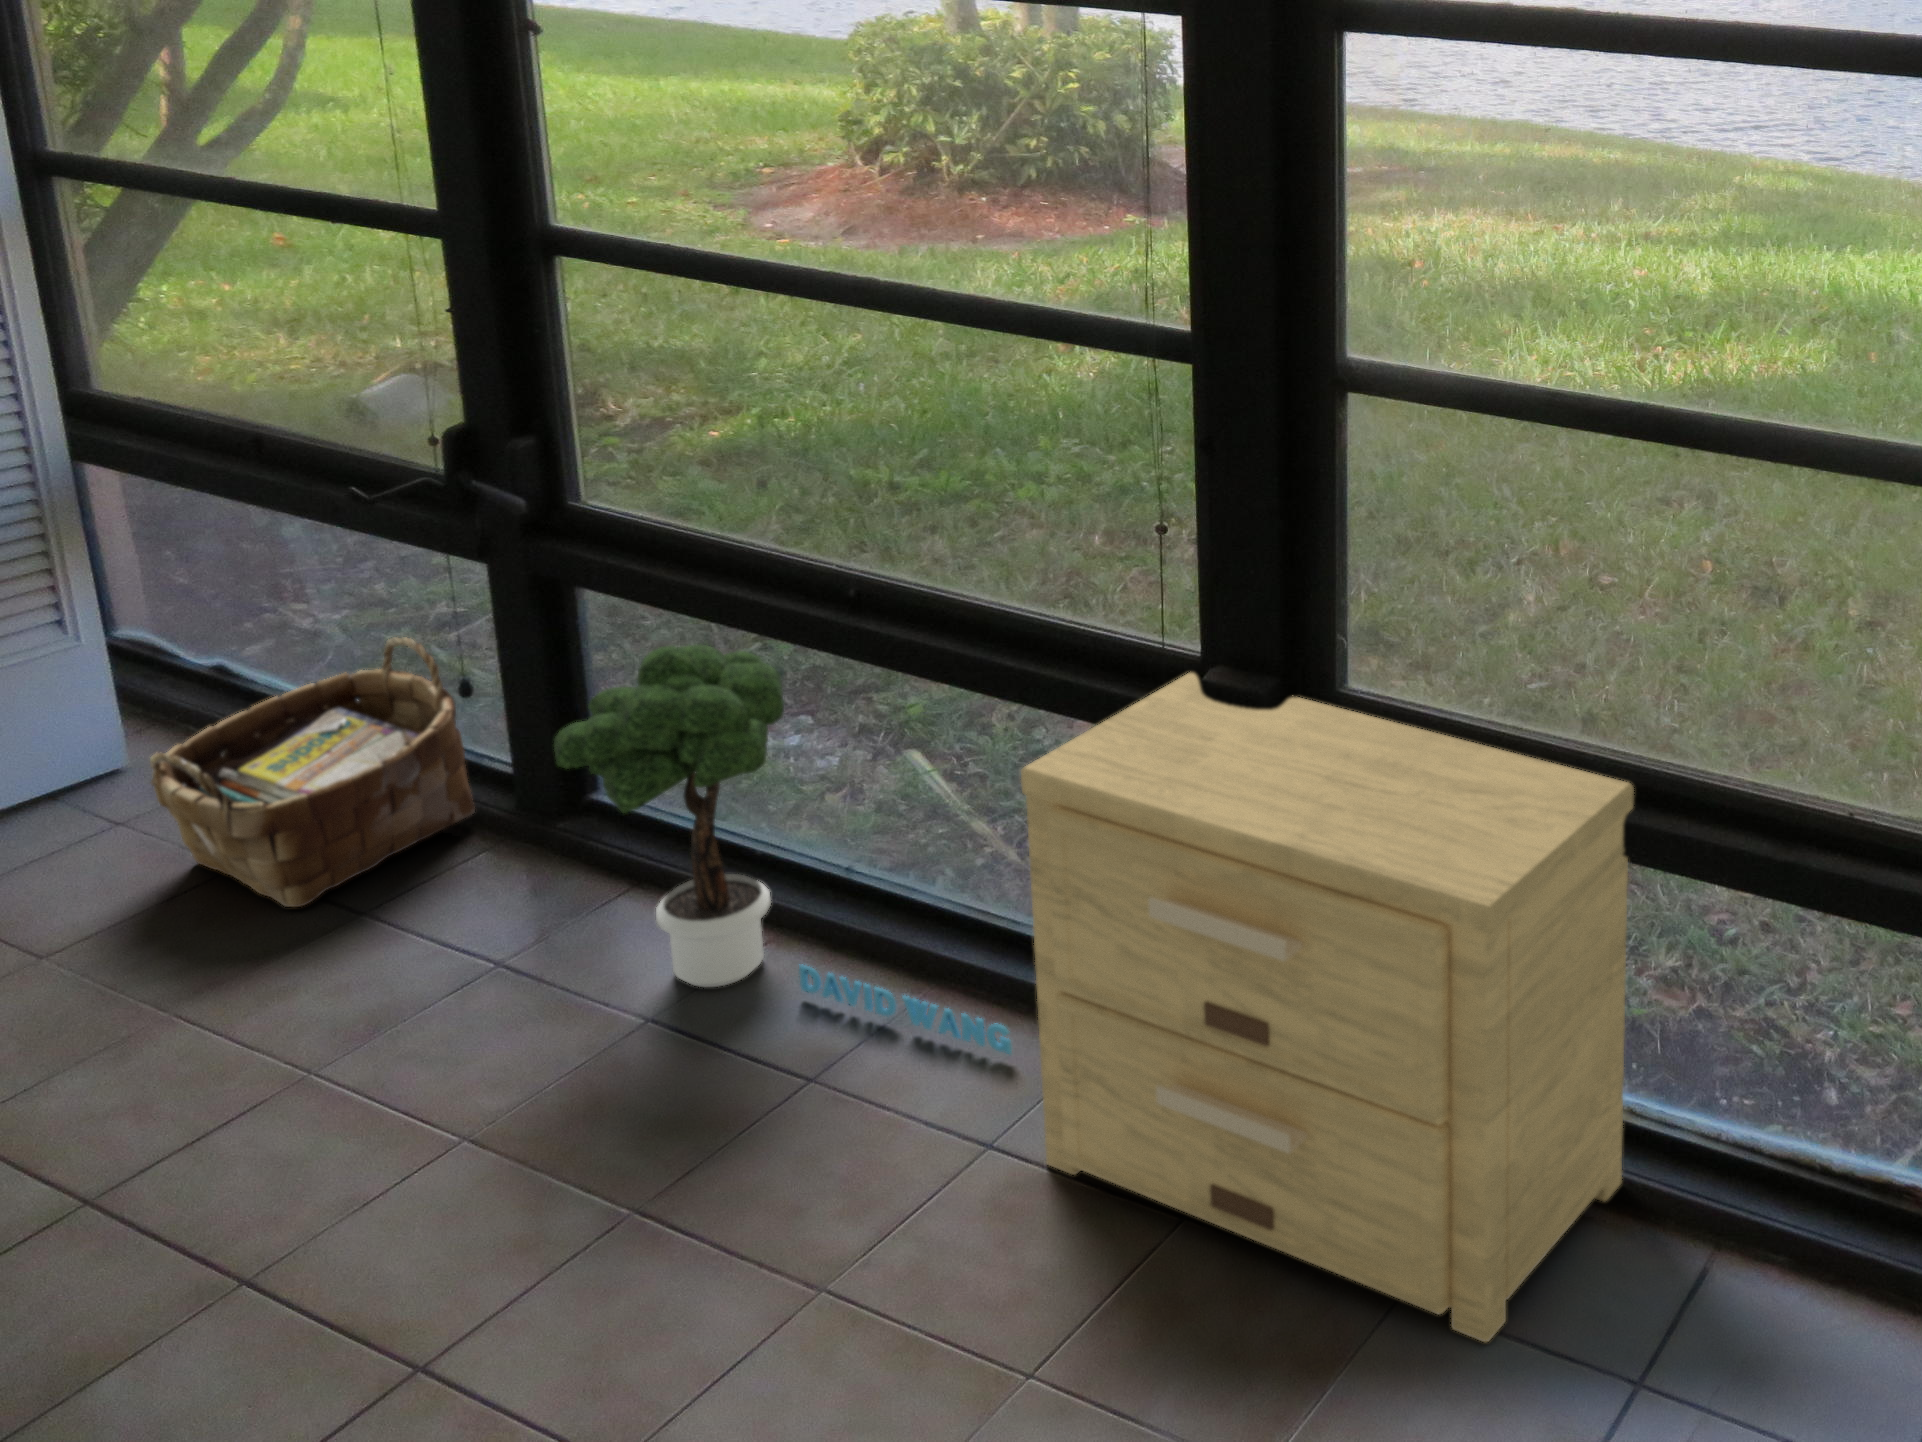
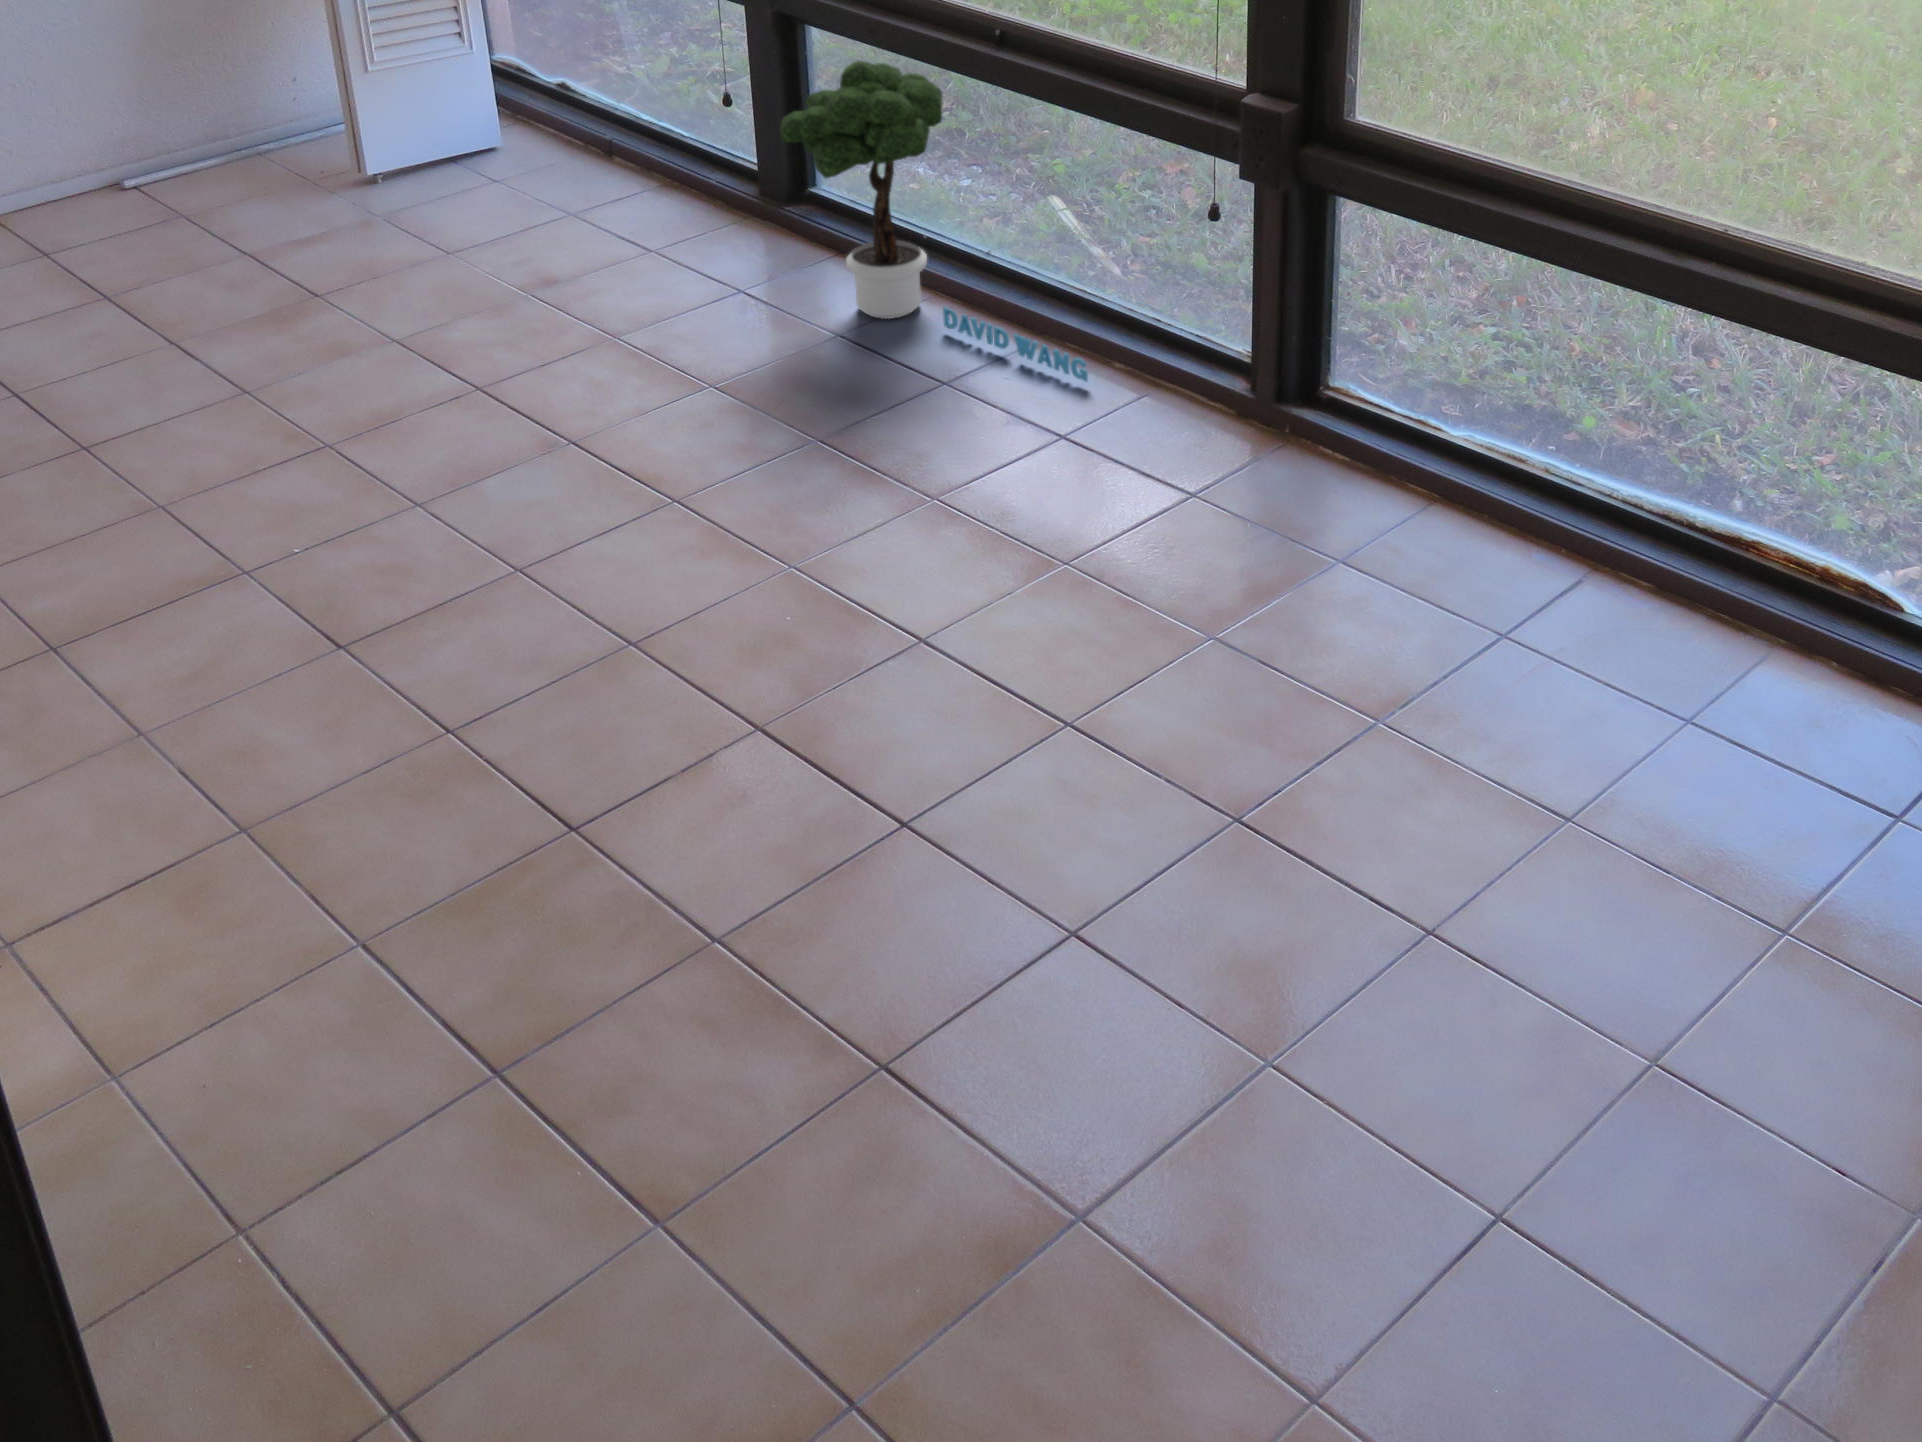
woven basket: present [150,637,475,907] -> none [518,59,730,240]
side table: present [1021,673,1634,1342] -> none [1096,100,1562,593]

